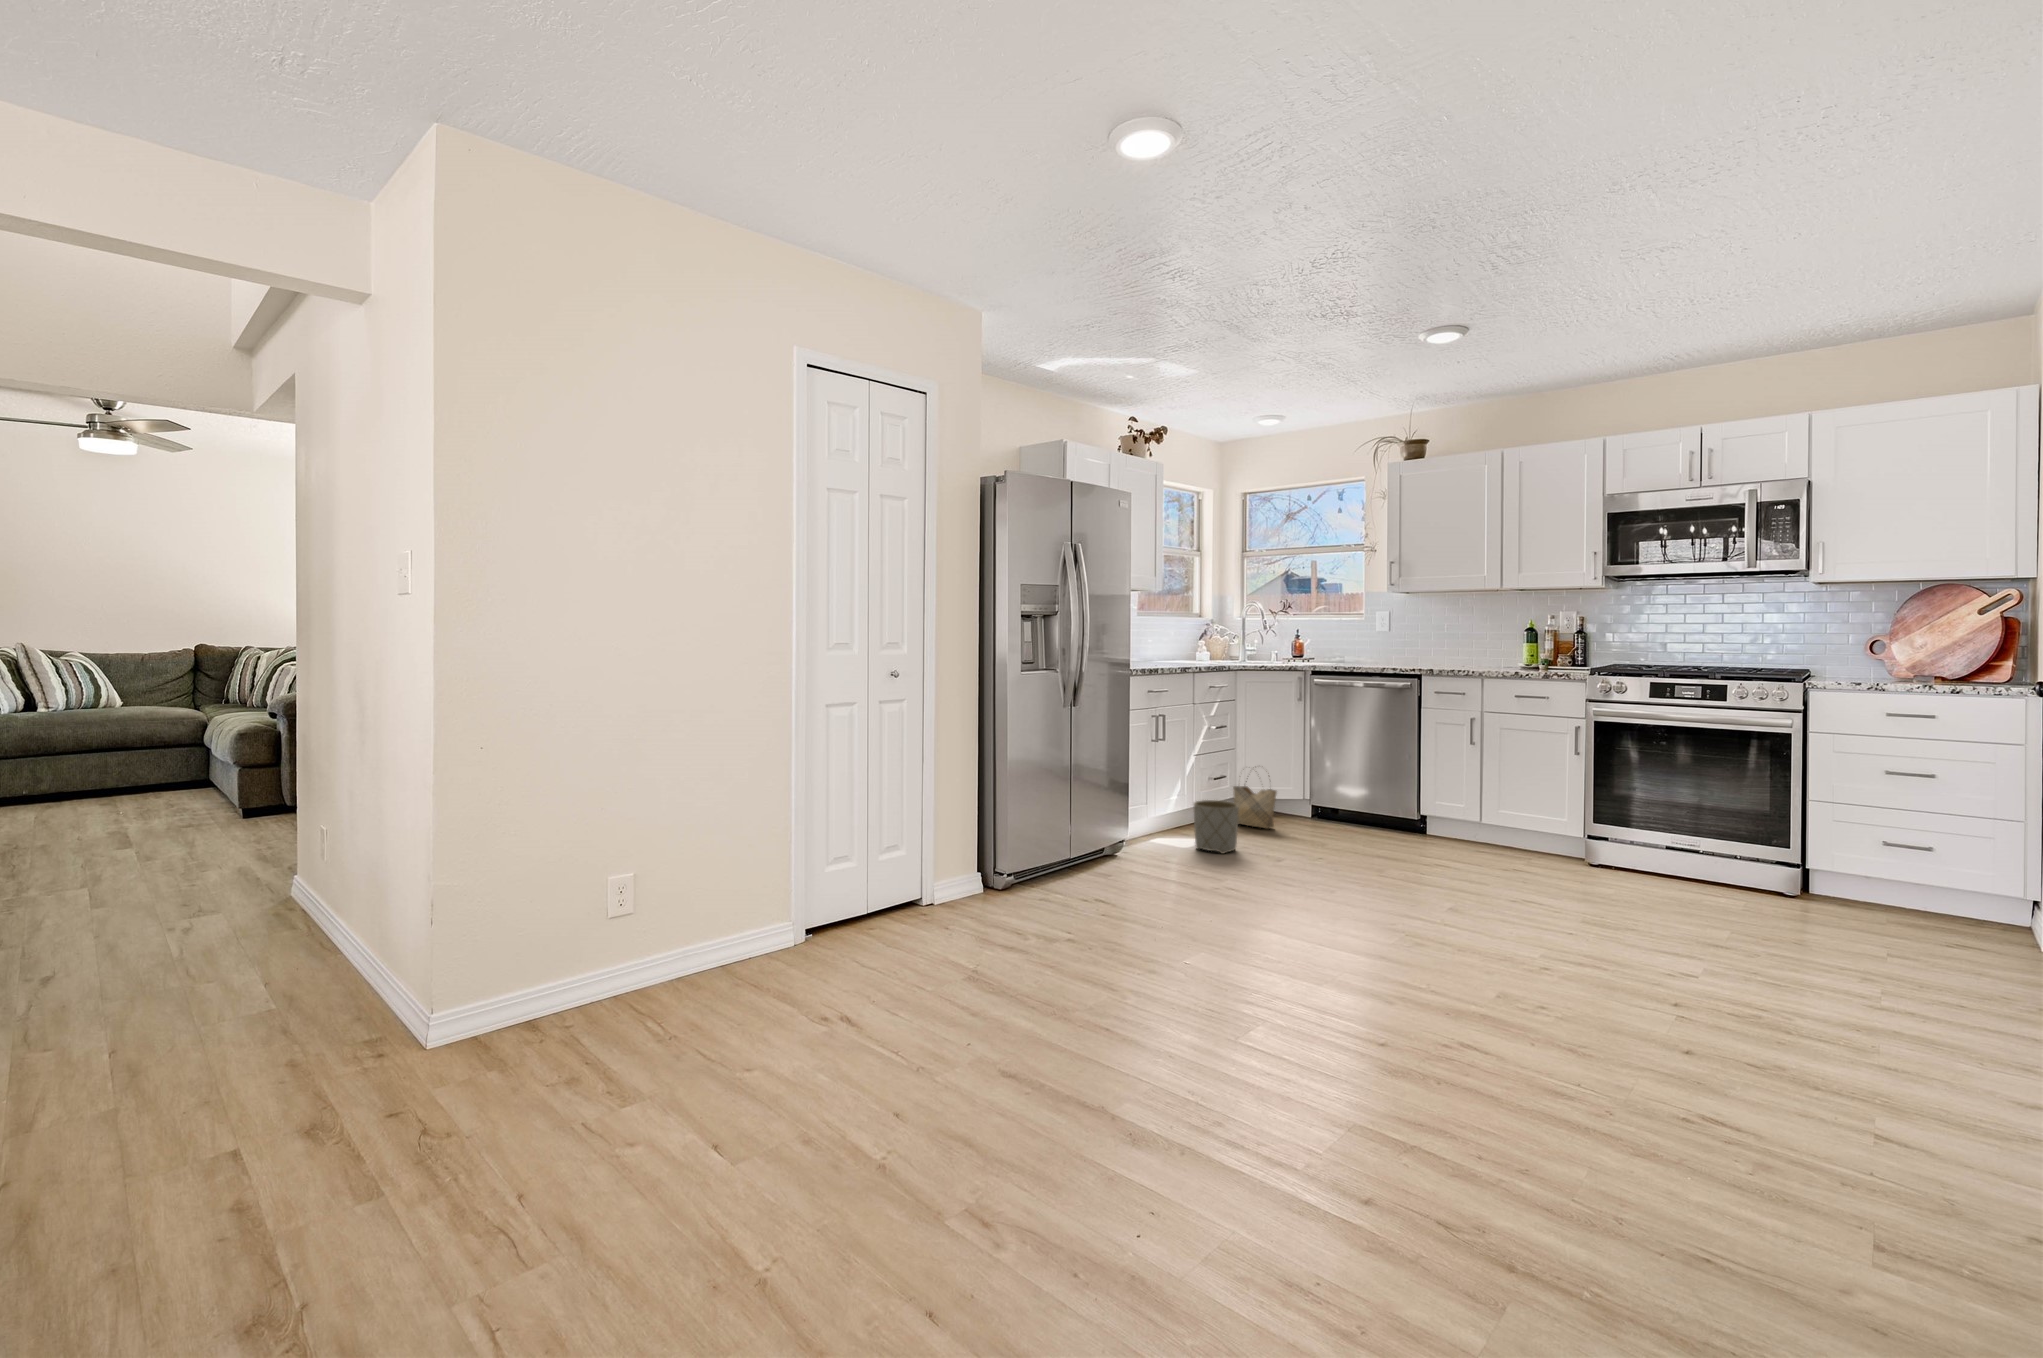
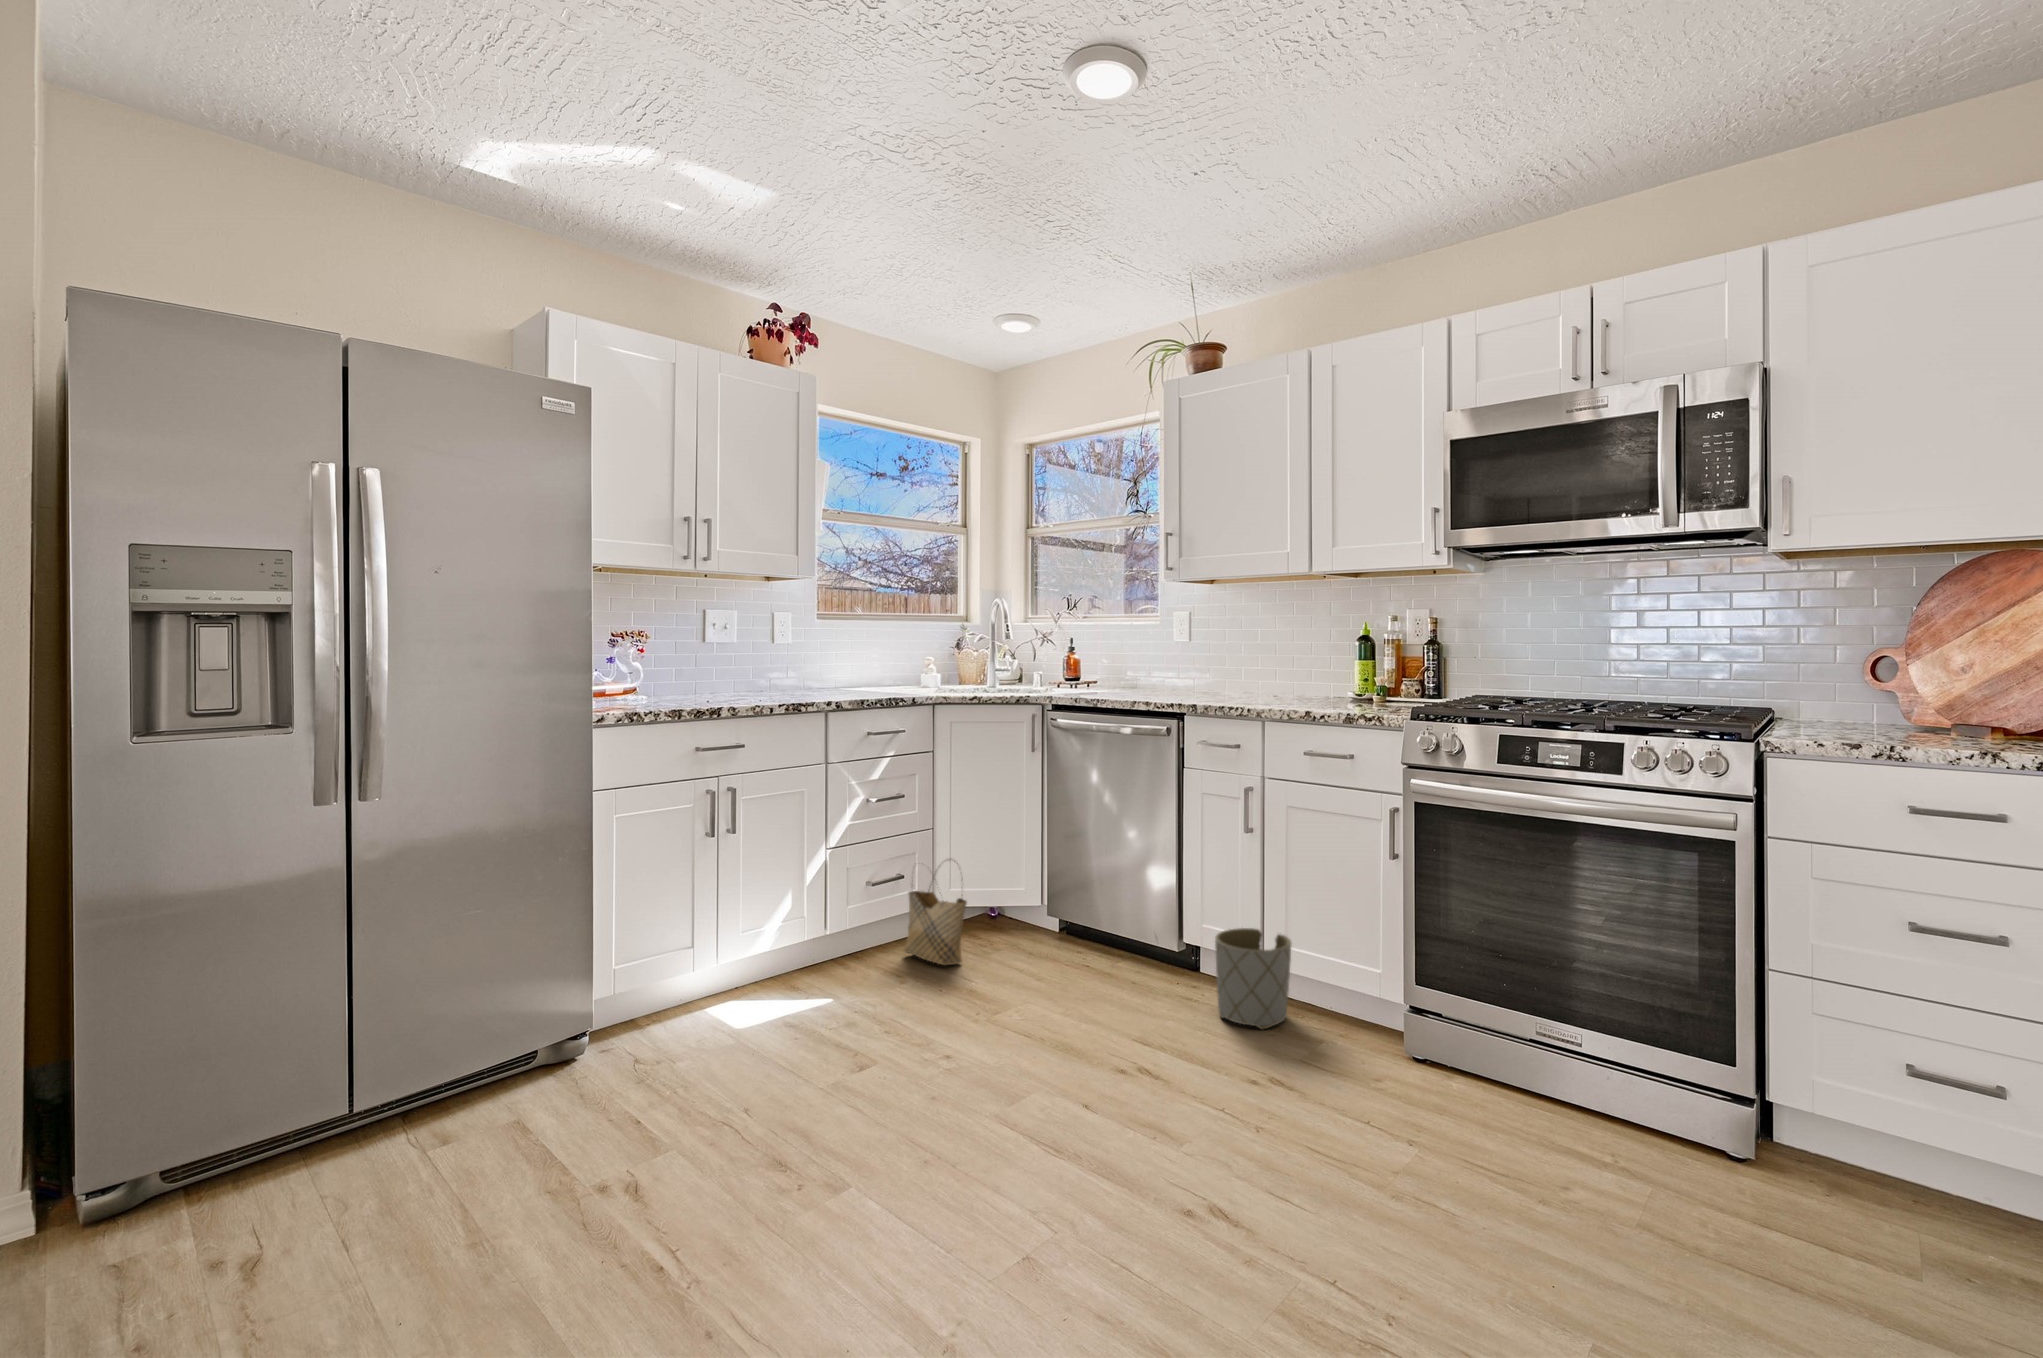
planter: present [1194,800,1239,854] -> present [1215,928,1291,1029]

